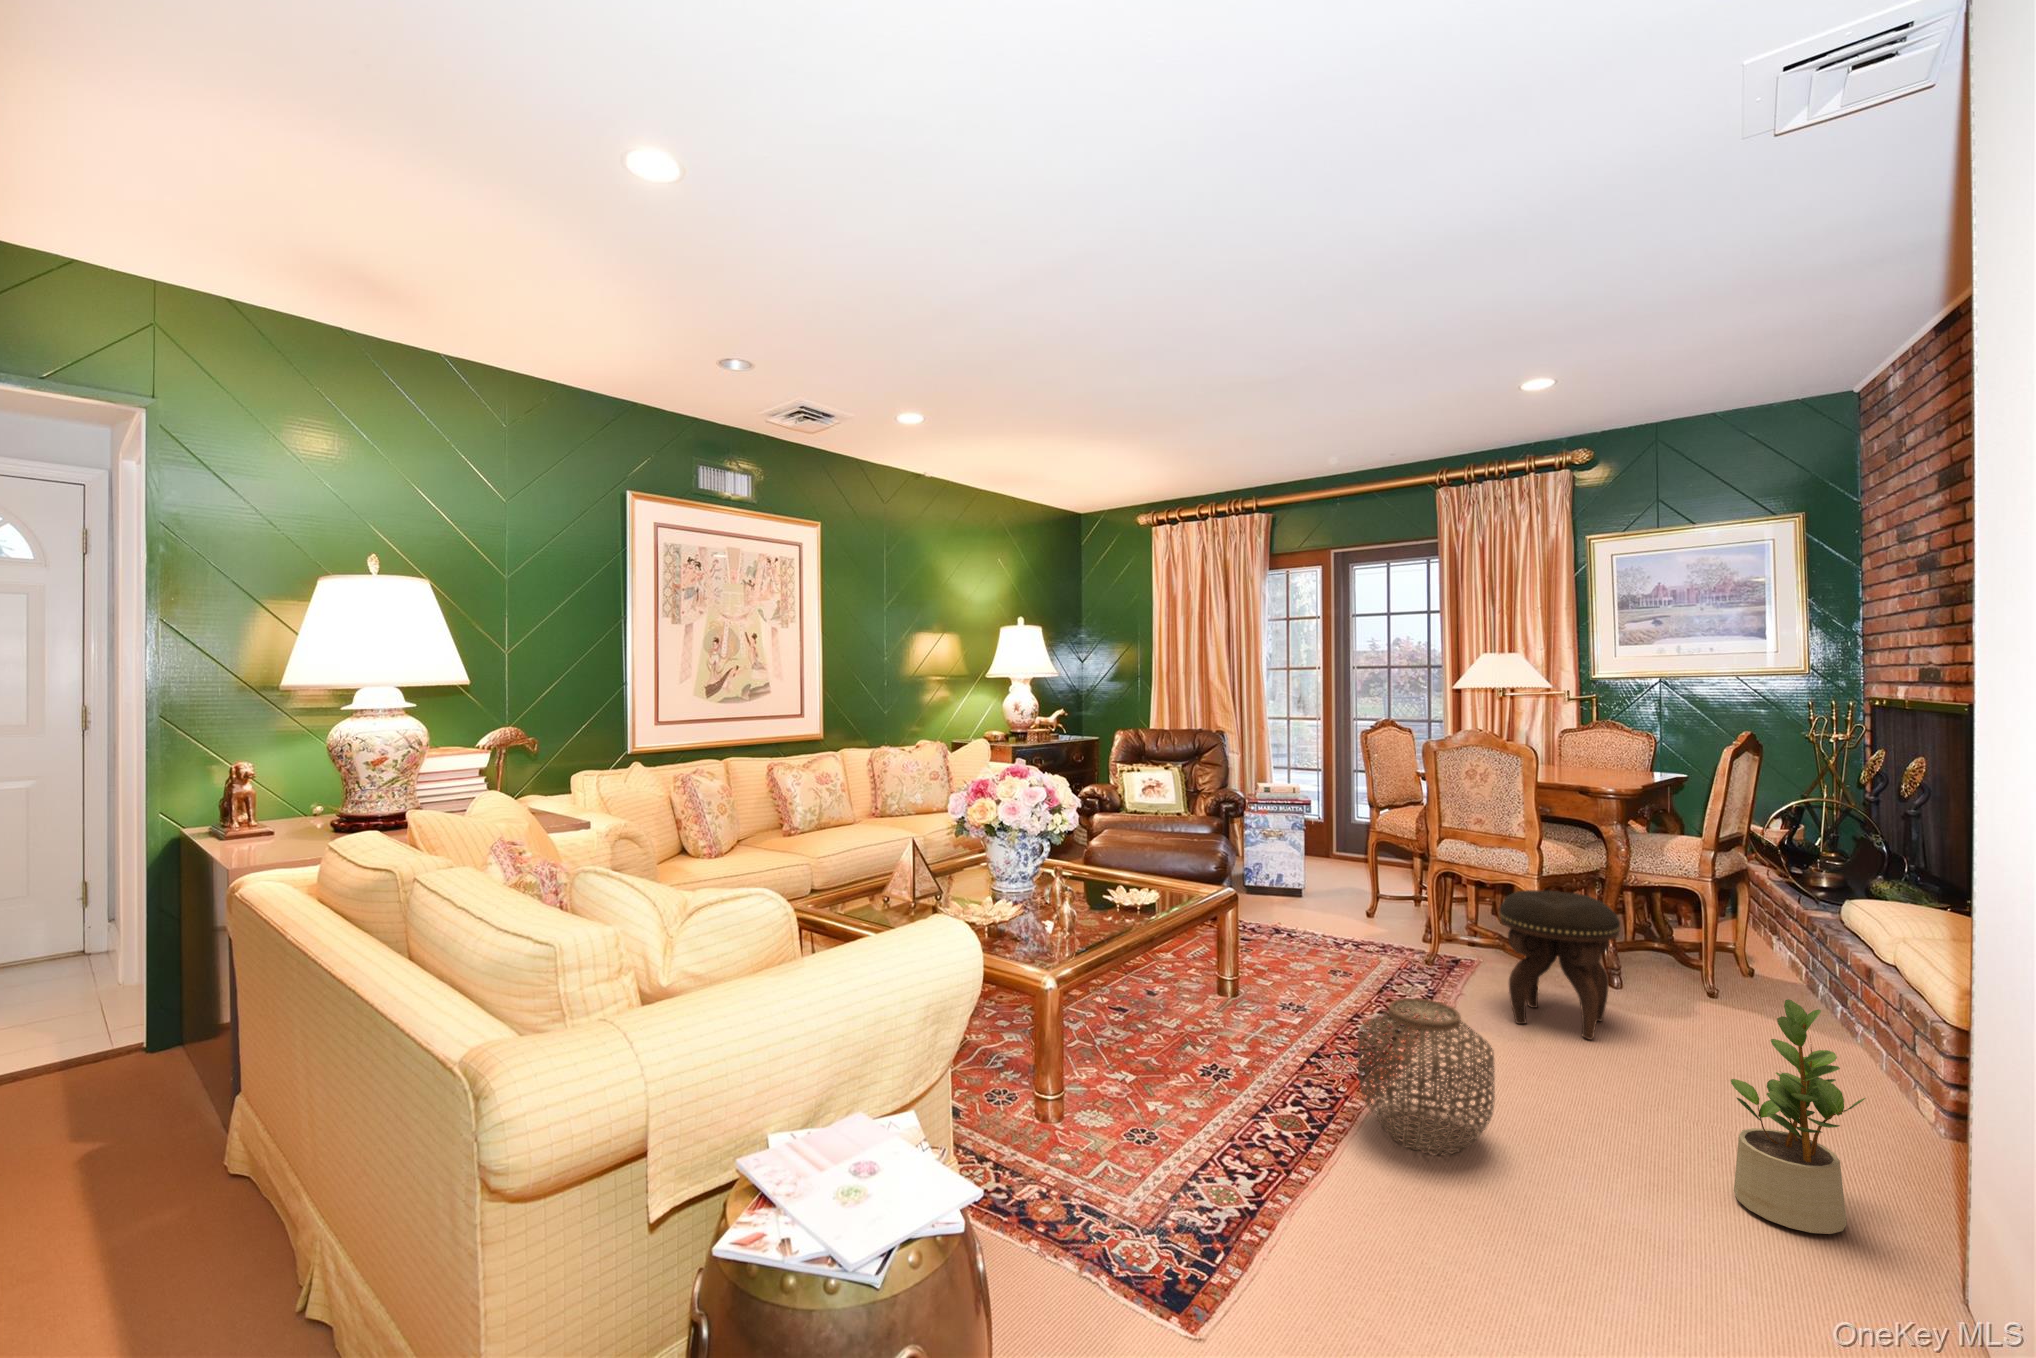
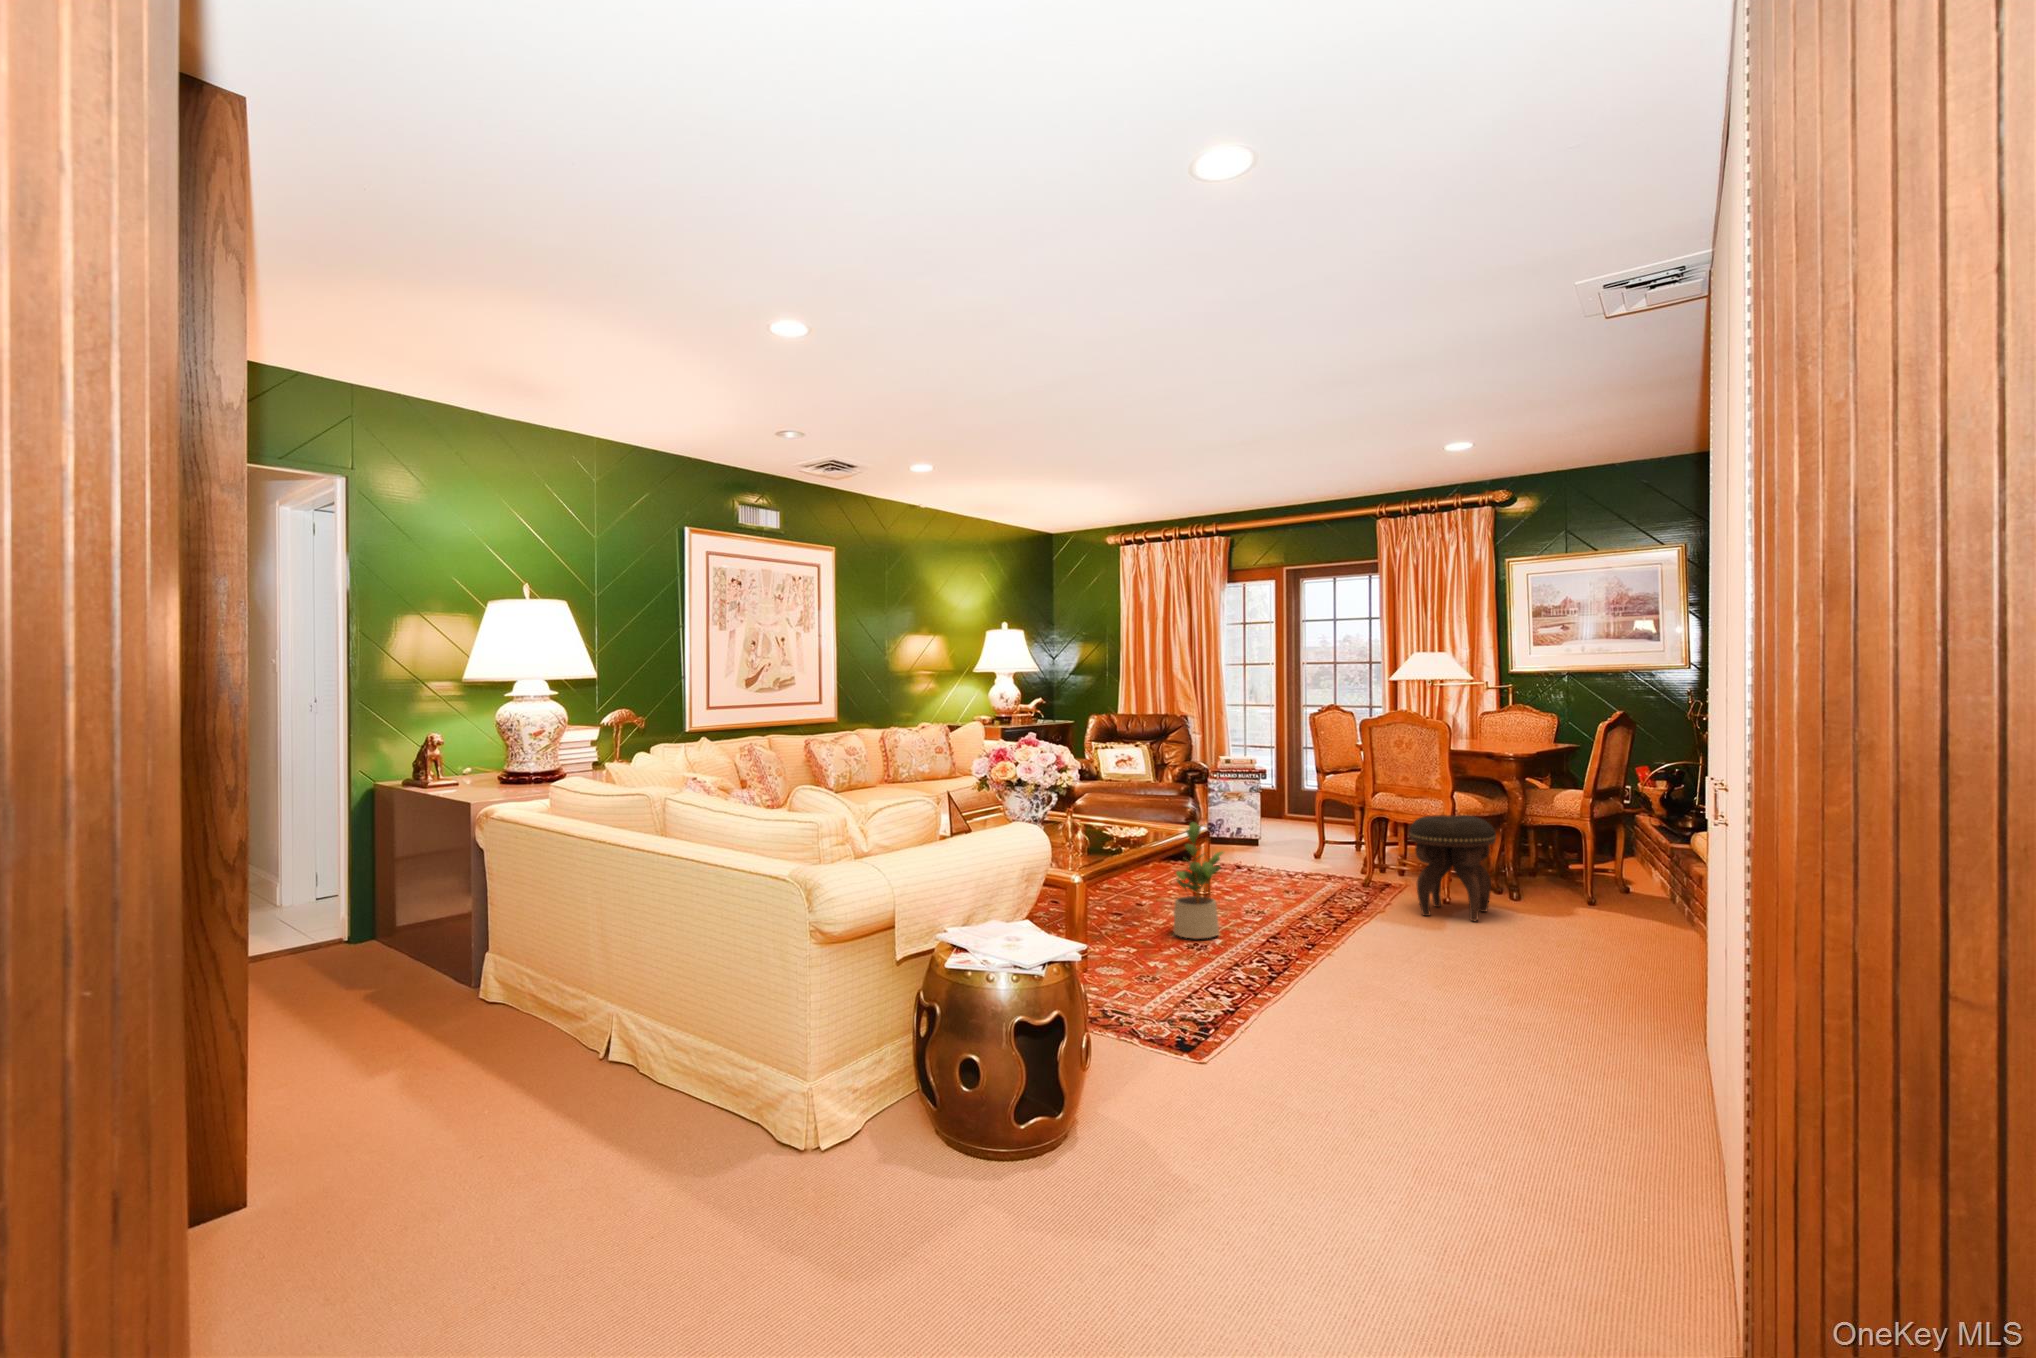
woven basket: present [1358,998,1495,1154] -> none [1301,877,1395,980]
potted plant: present [1731,999,1866,1234] -> present [1174,822,1223,939]

